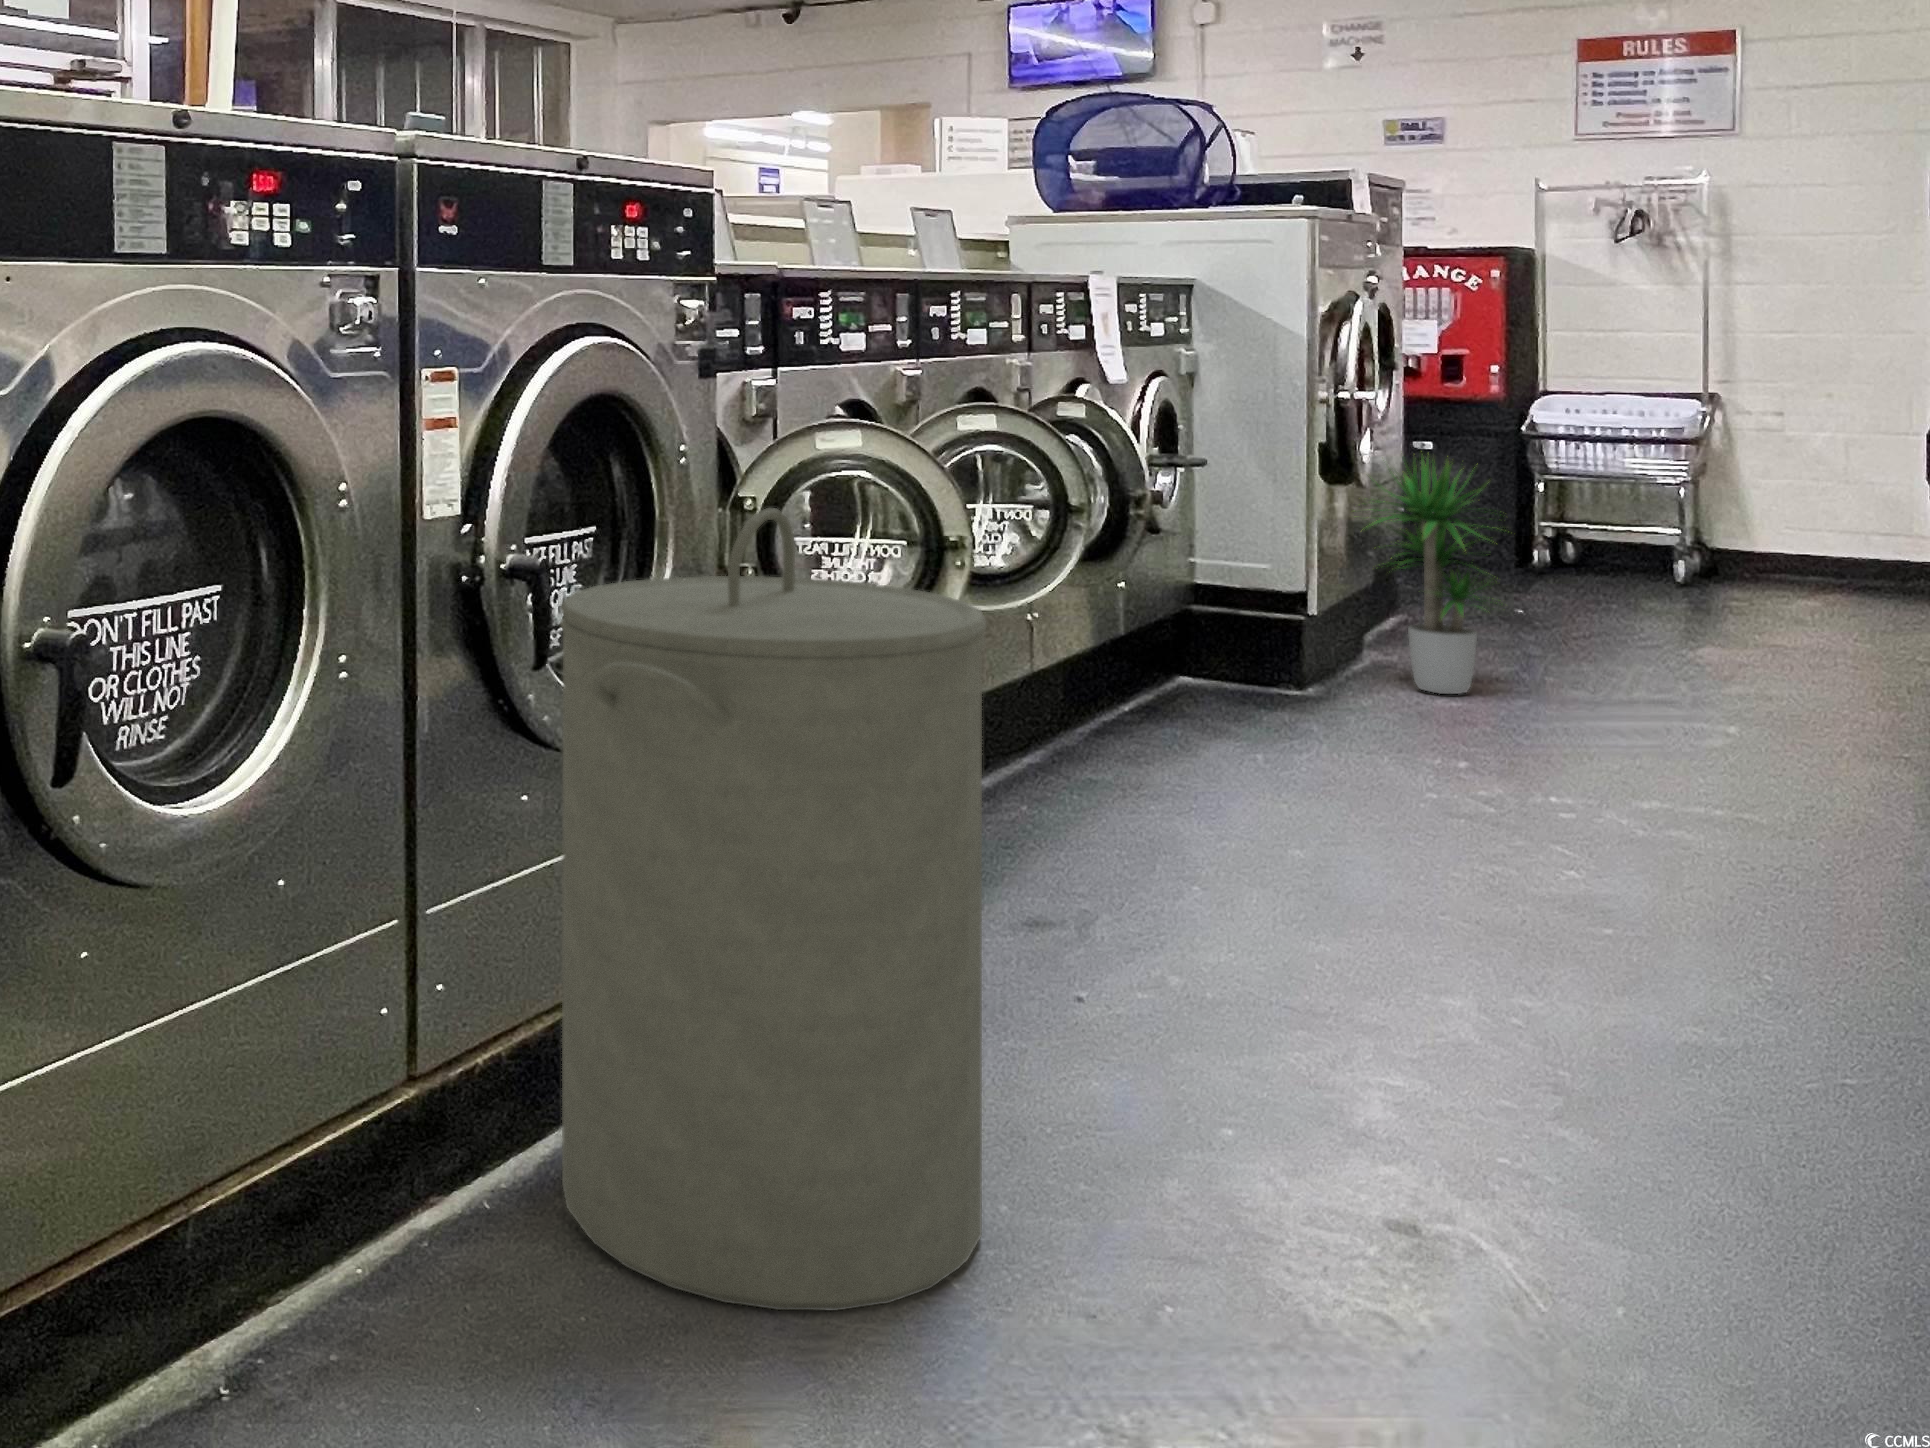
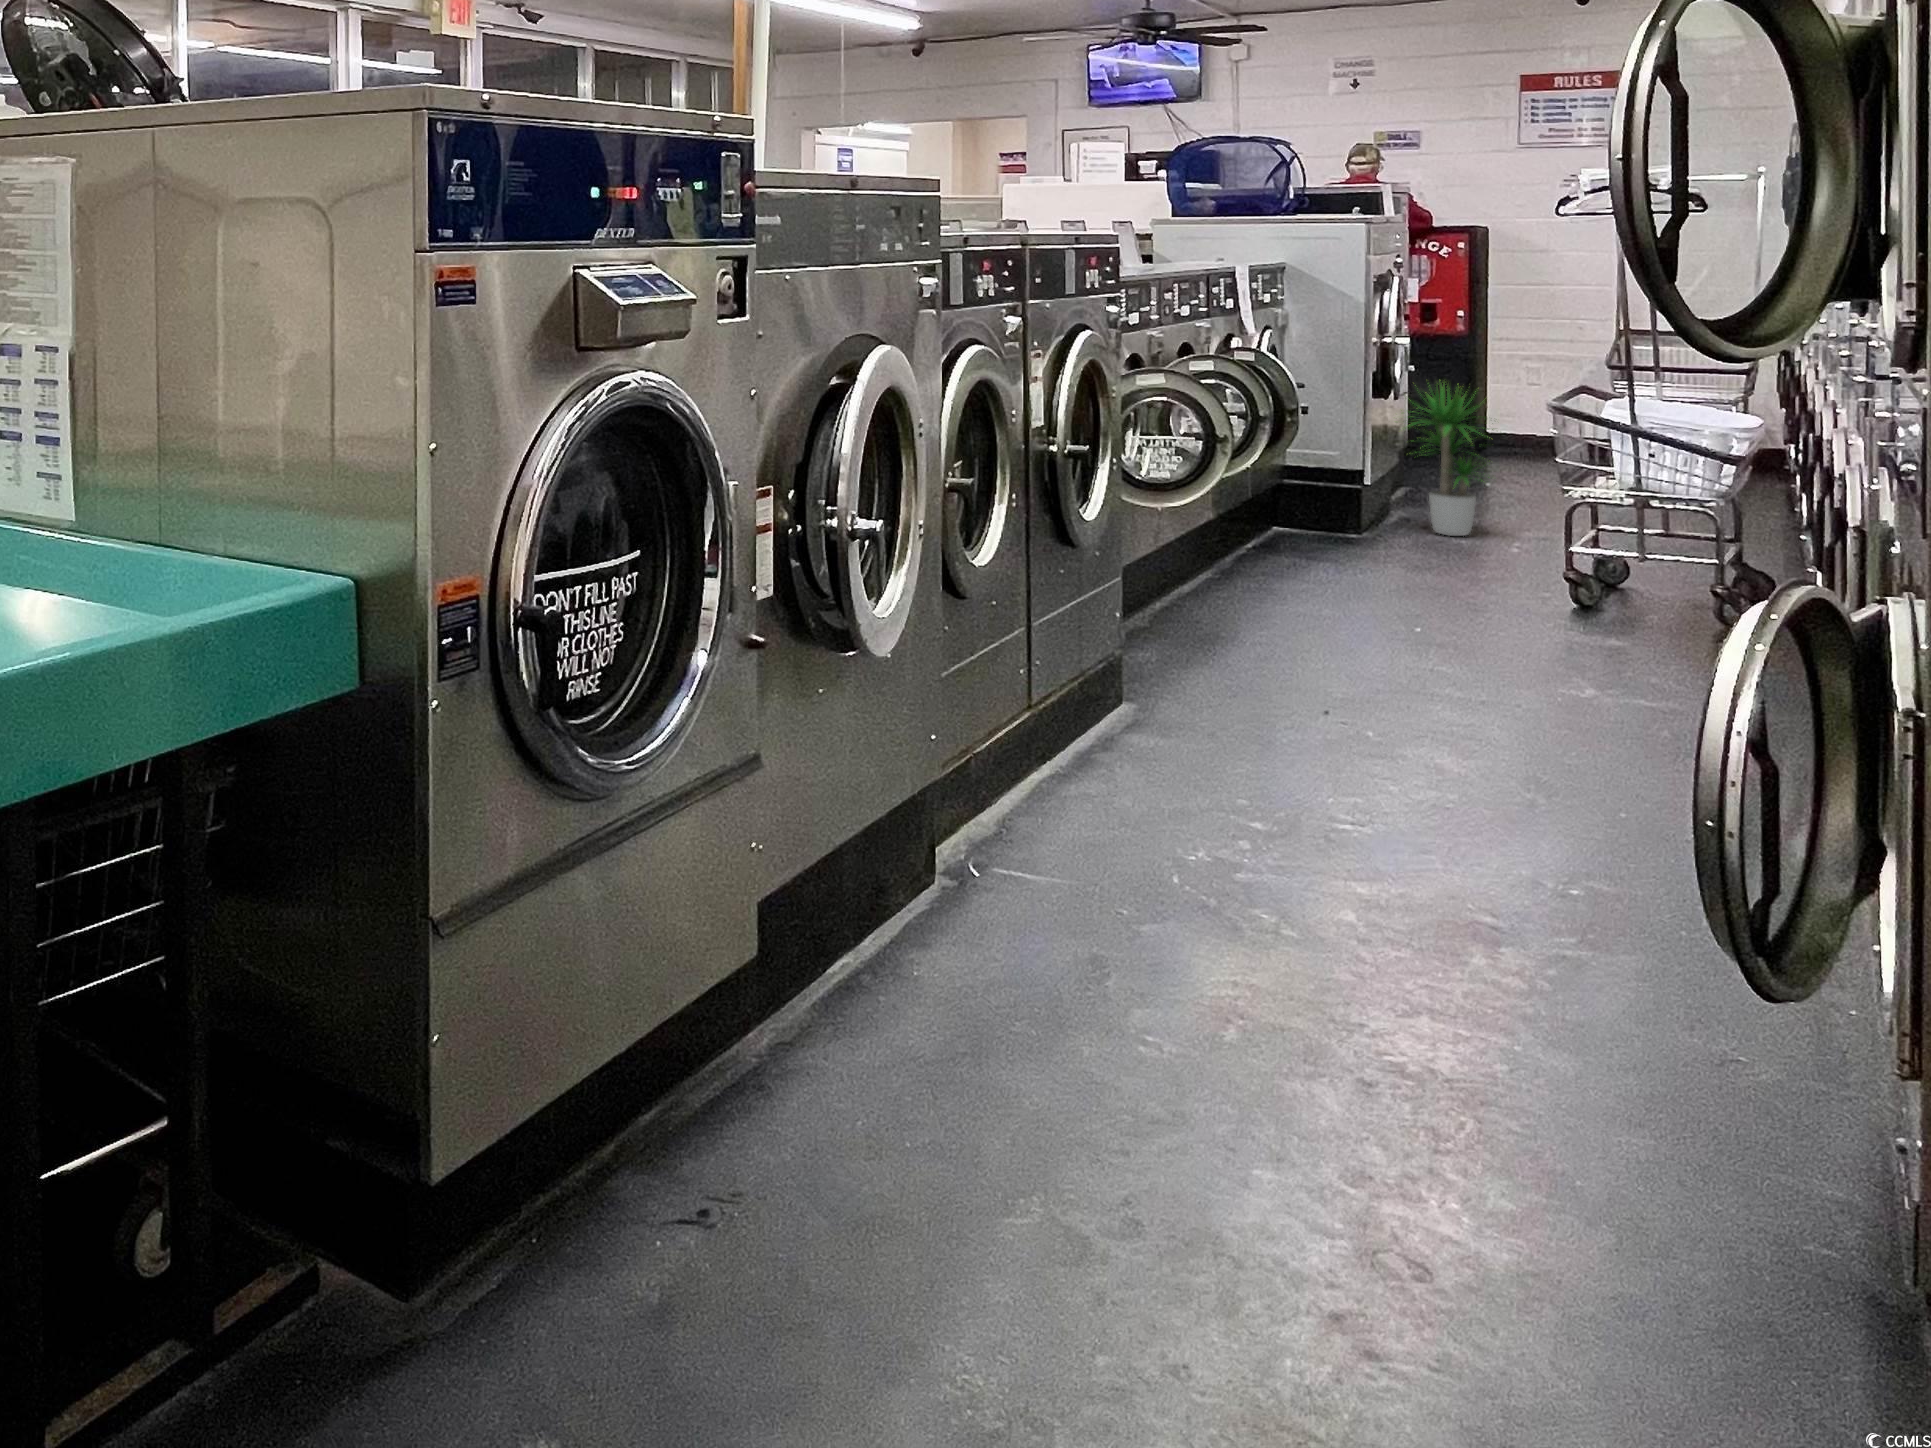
laundry hamper: present [560,508,986,1310] -> none [1089,427,1324,805]

